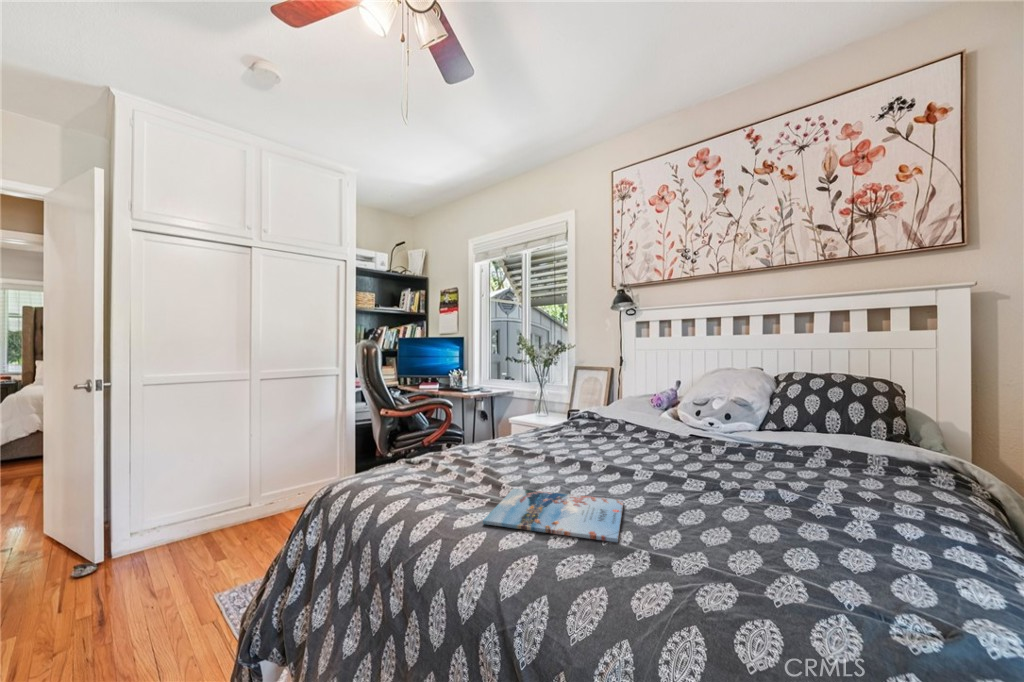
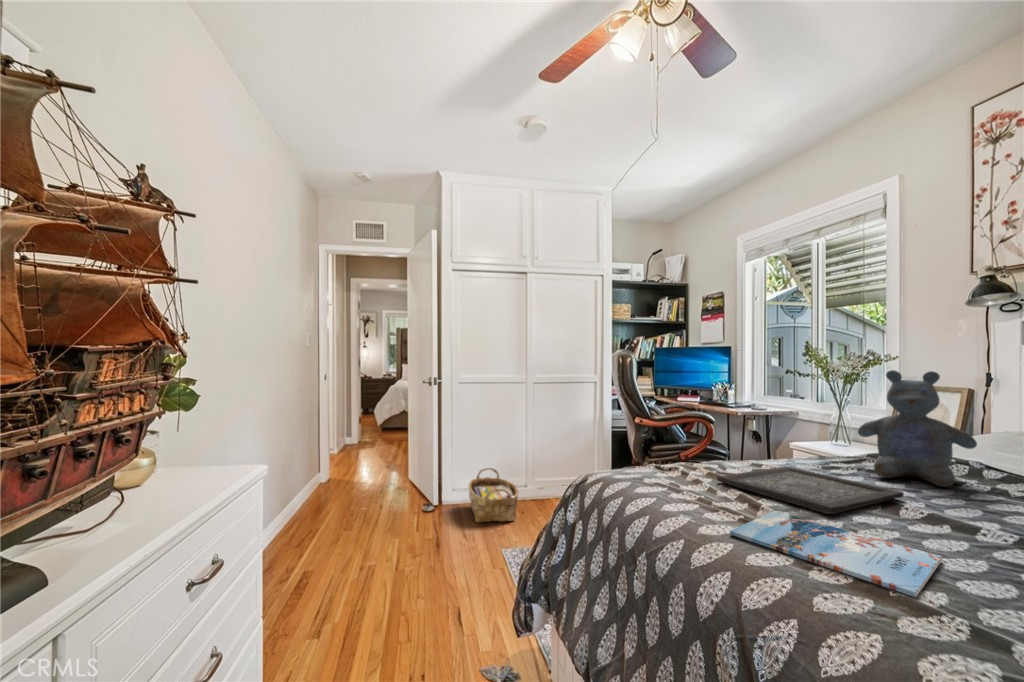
stuffed bear: none [560,356,625,440] -> present [858,370,977,487]
tray: none [464,442,592,481] -> present [717,466,904,514]
woven basket: none [160,493,239,568] -> present [469,468,518,523]

